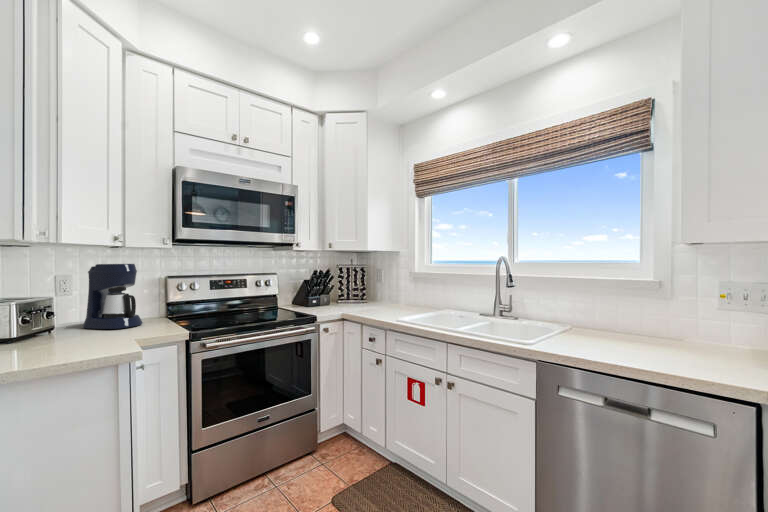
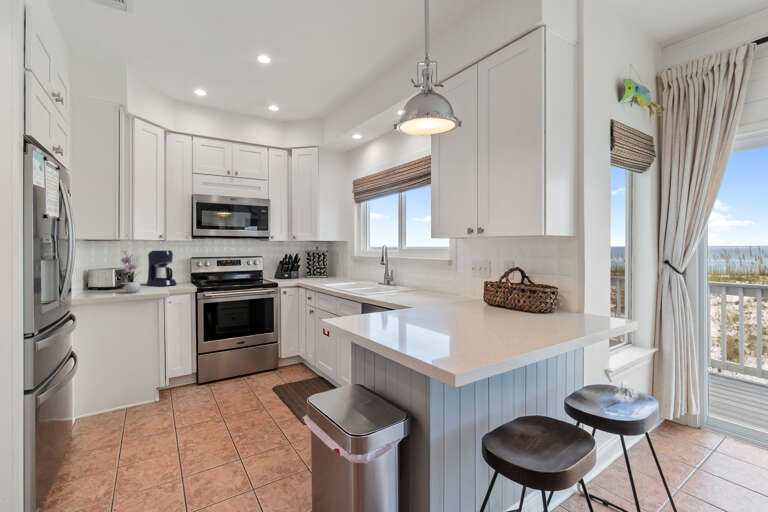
flower arrangement: none [29,264,79,353] -> present [121,251,141,293]

